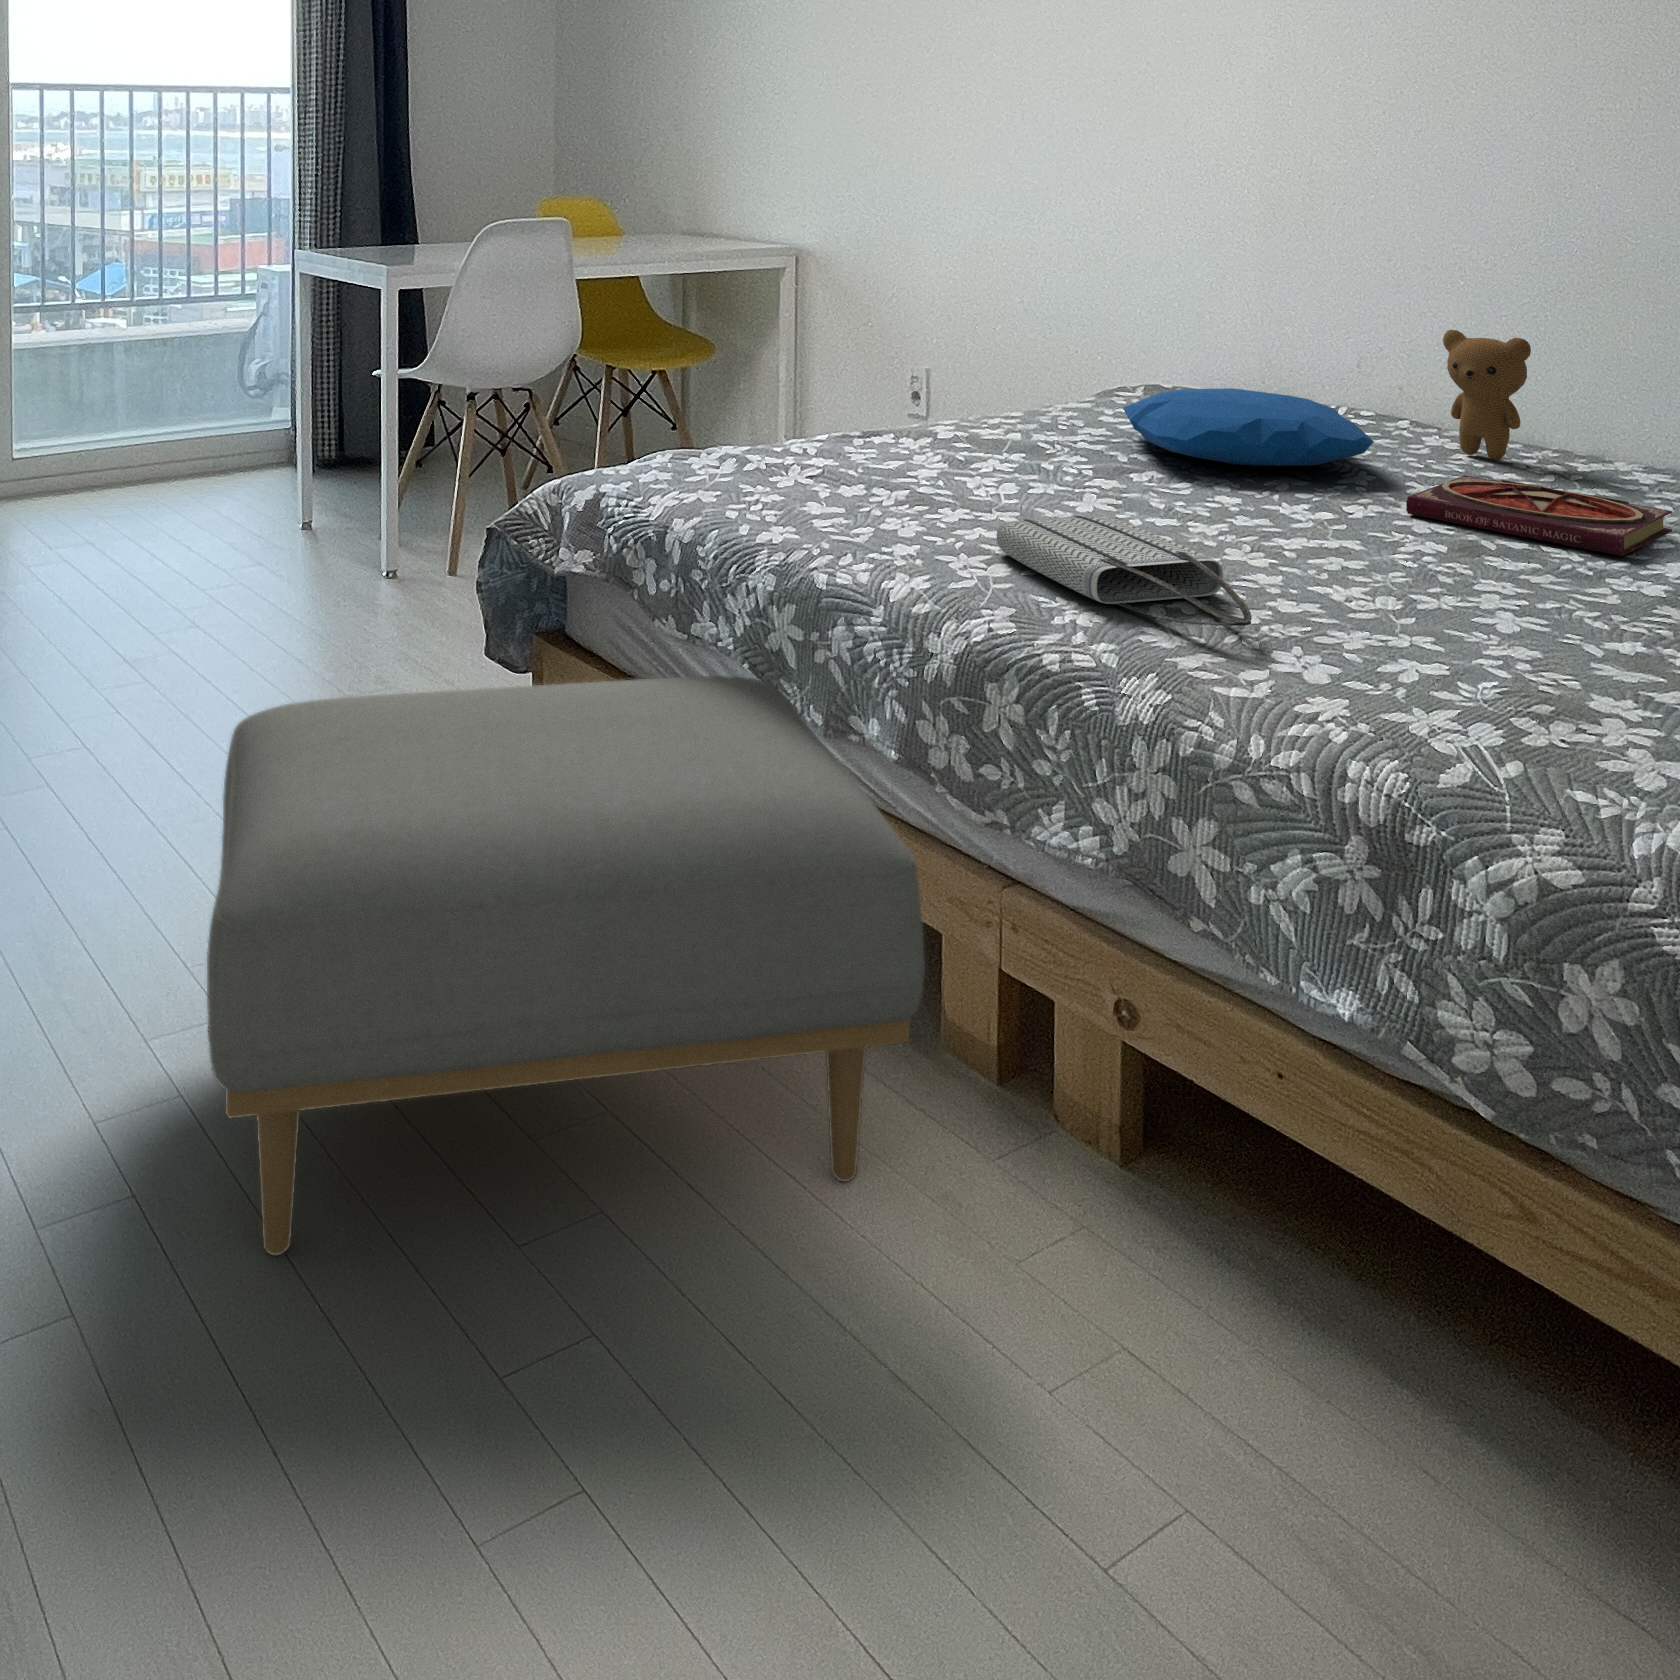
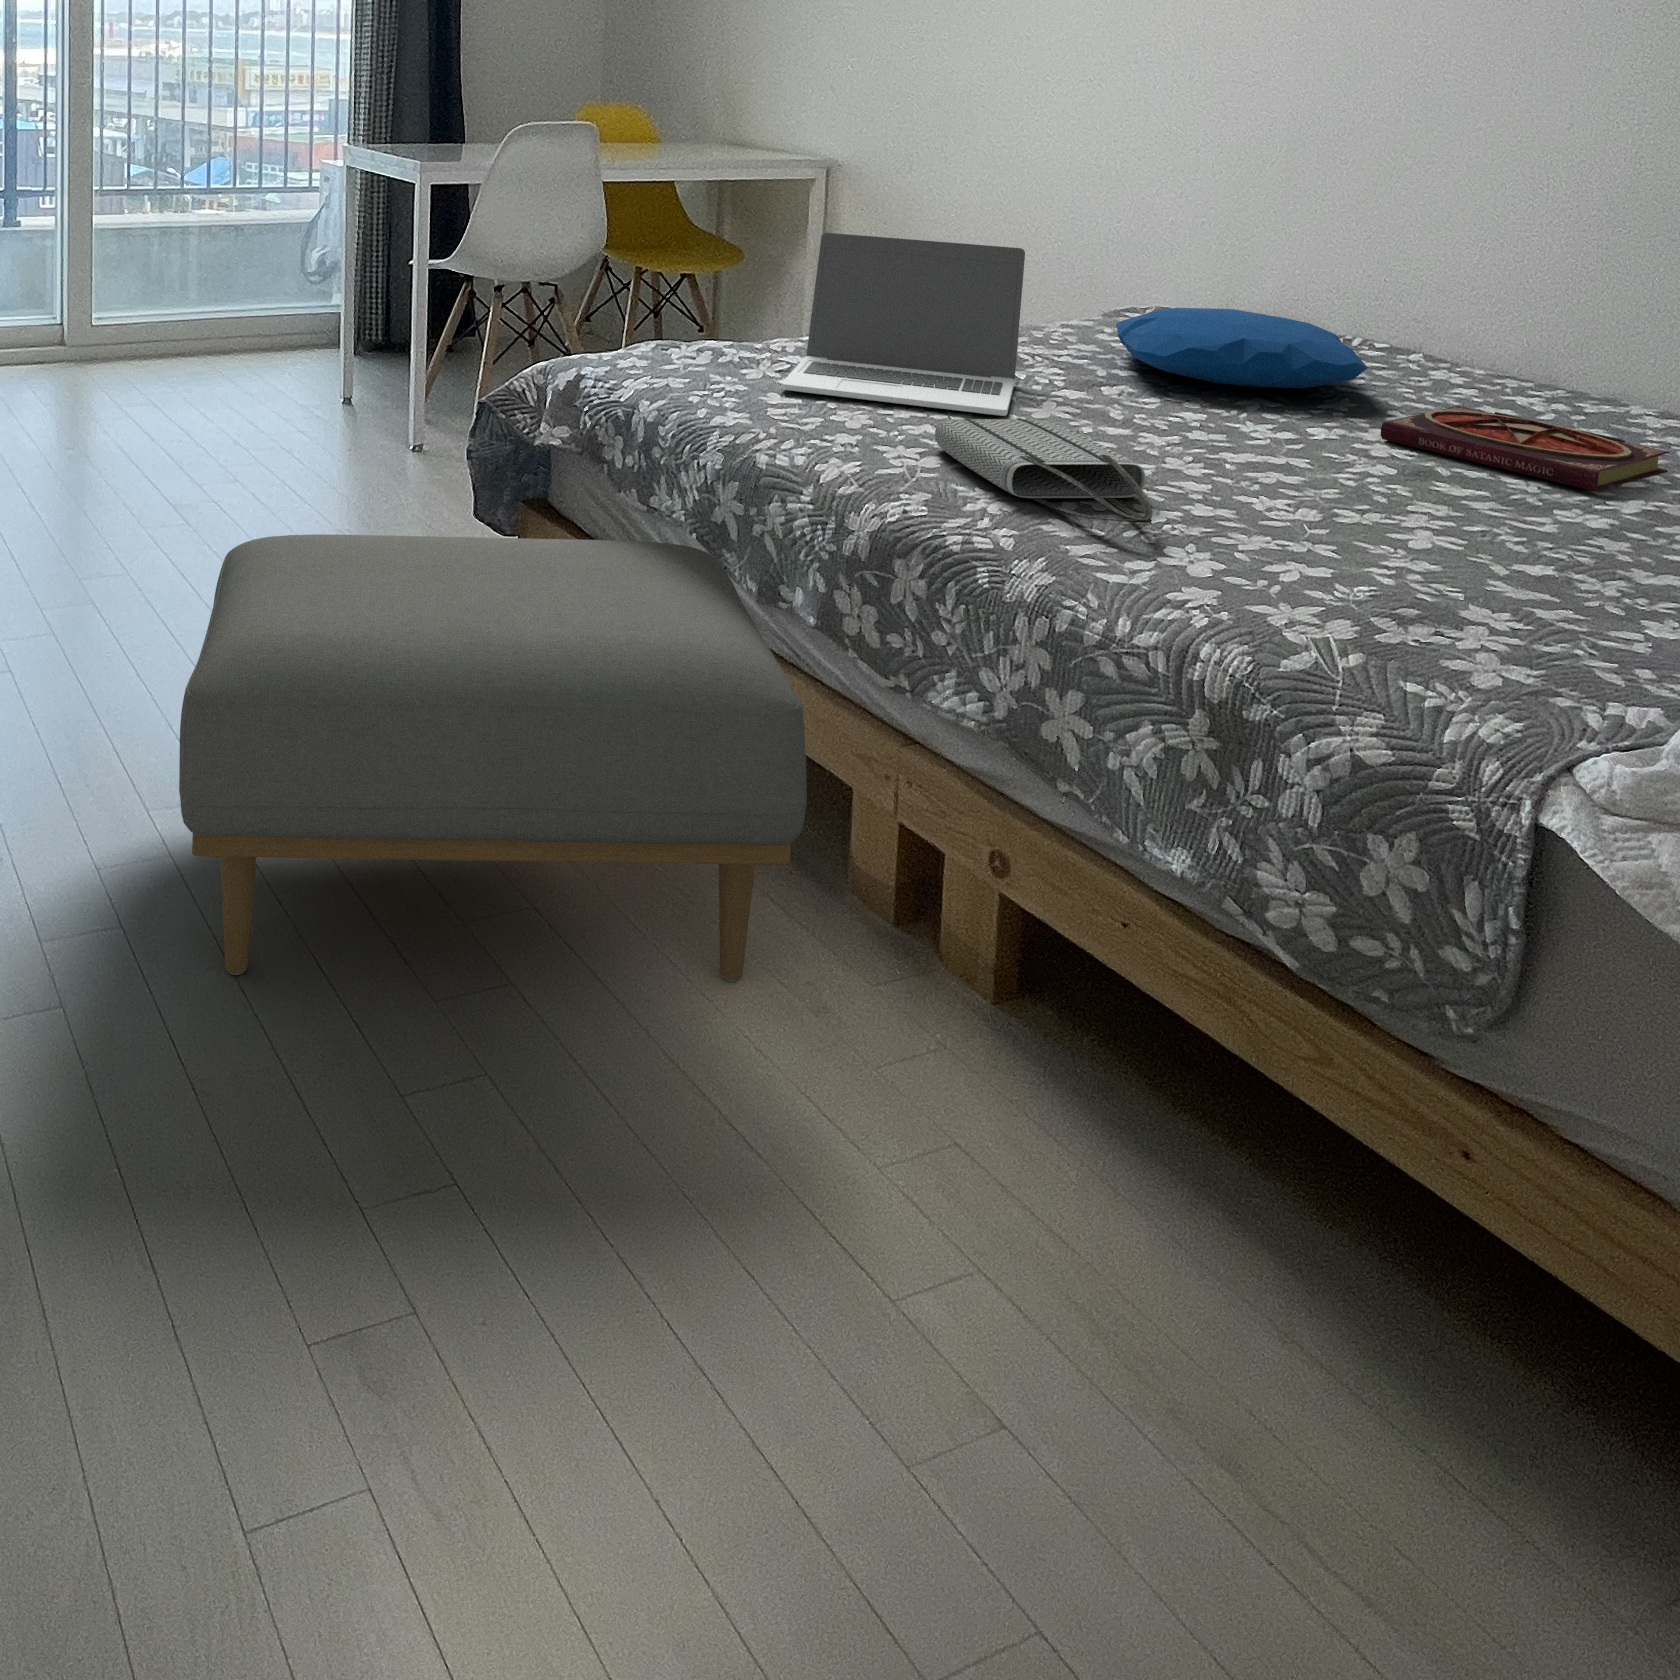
laptop: none [820,329,1052,512] -> present [781,233,1025,416]
teddy bear: present [1443,330,1531,460] -> none [1467,259,1557,395]

